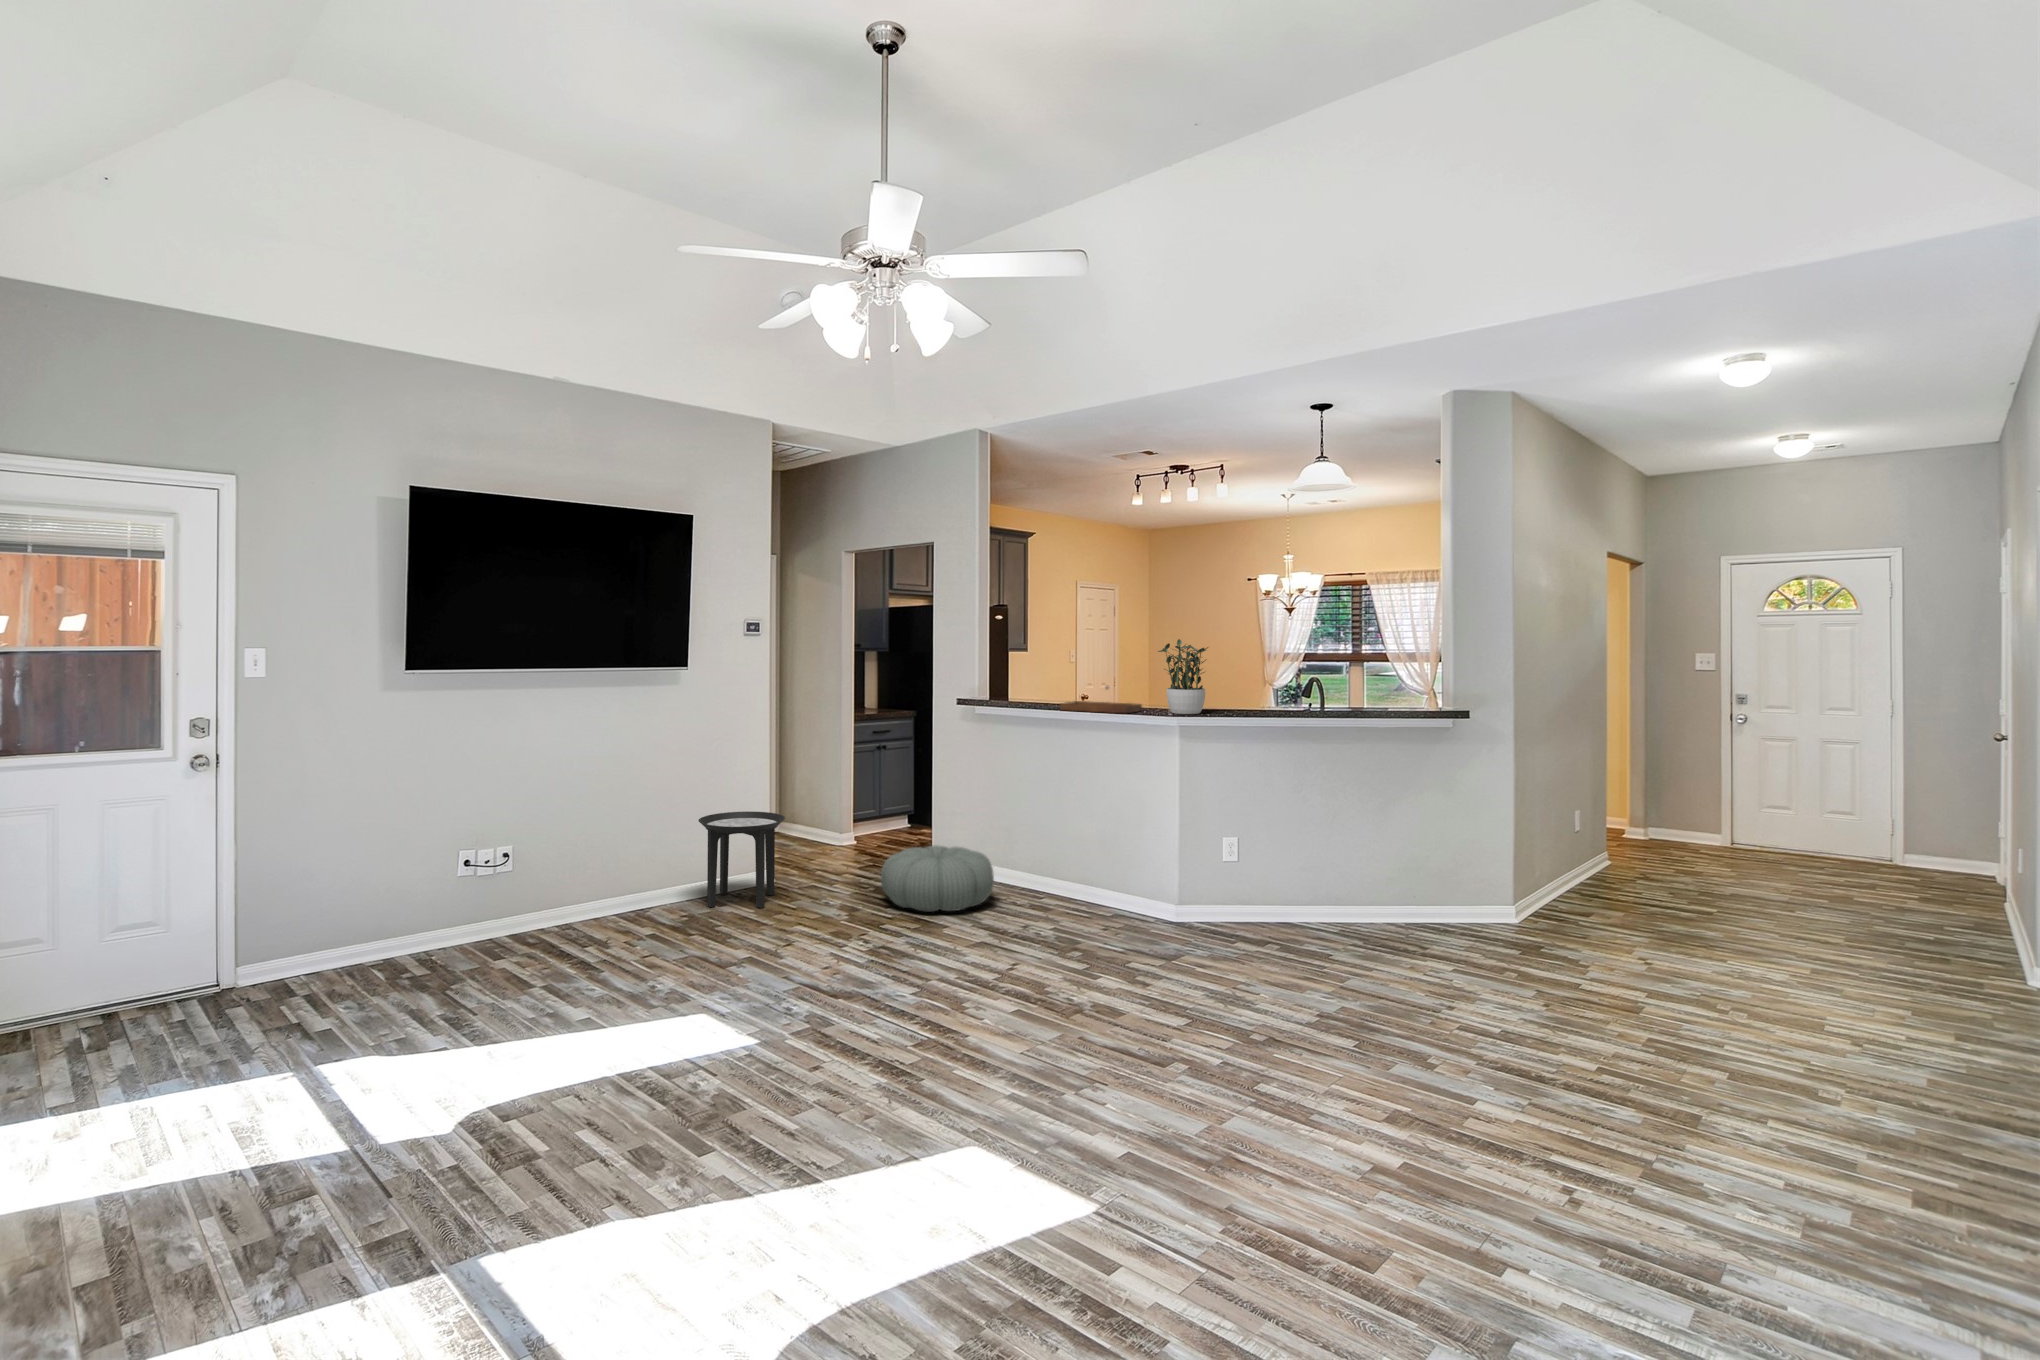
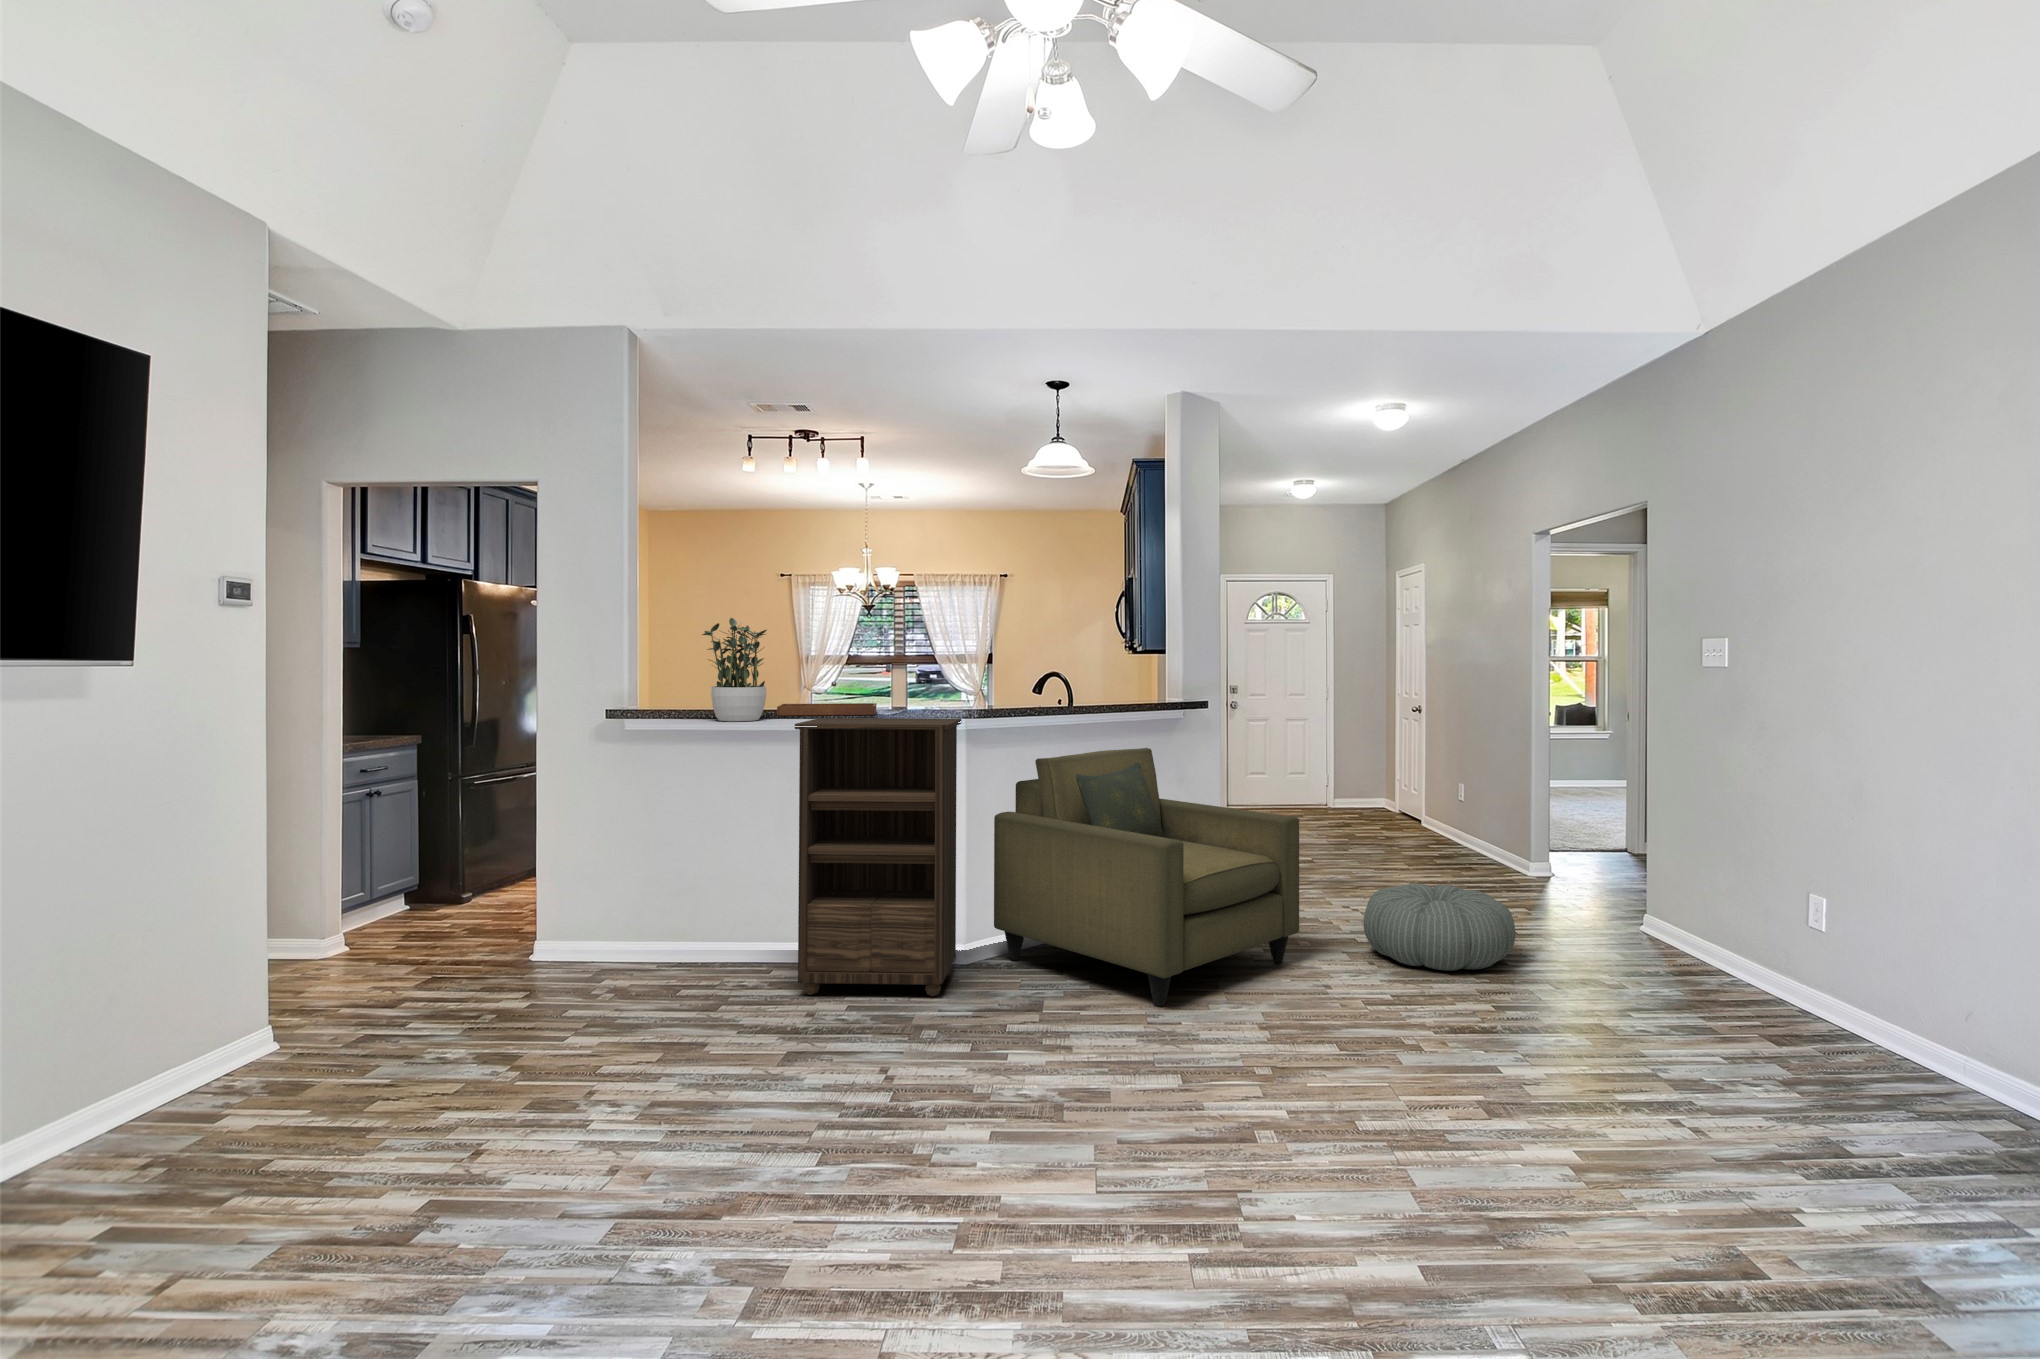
potted plant: present [1158,639,1208,714] -> present [702,618,767,721]
bookshelf: none [1031,714,1161,934] -> present [795,718,961,996]
armchair: none [1201,758,1467,982] -> present [994,748,1299,1007]
side table: present [698,811,785,908] -> none [151,923,357,1130]
pouf: present [881,845,994,912] -> present [1364,884,1516,971]

